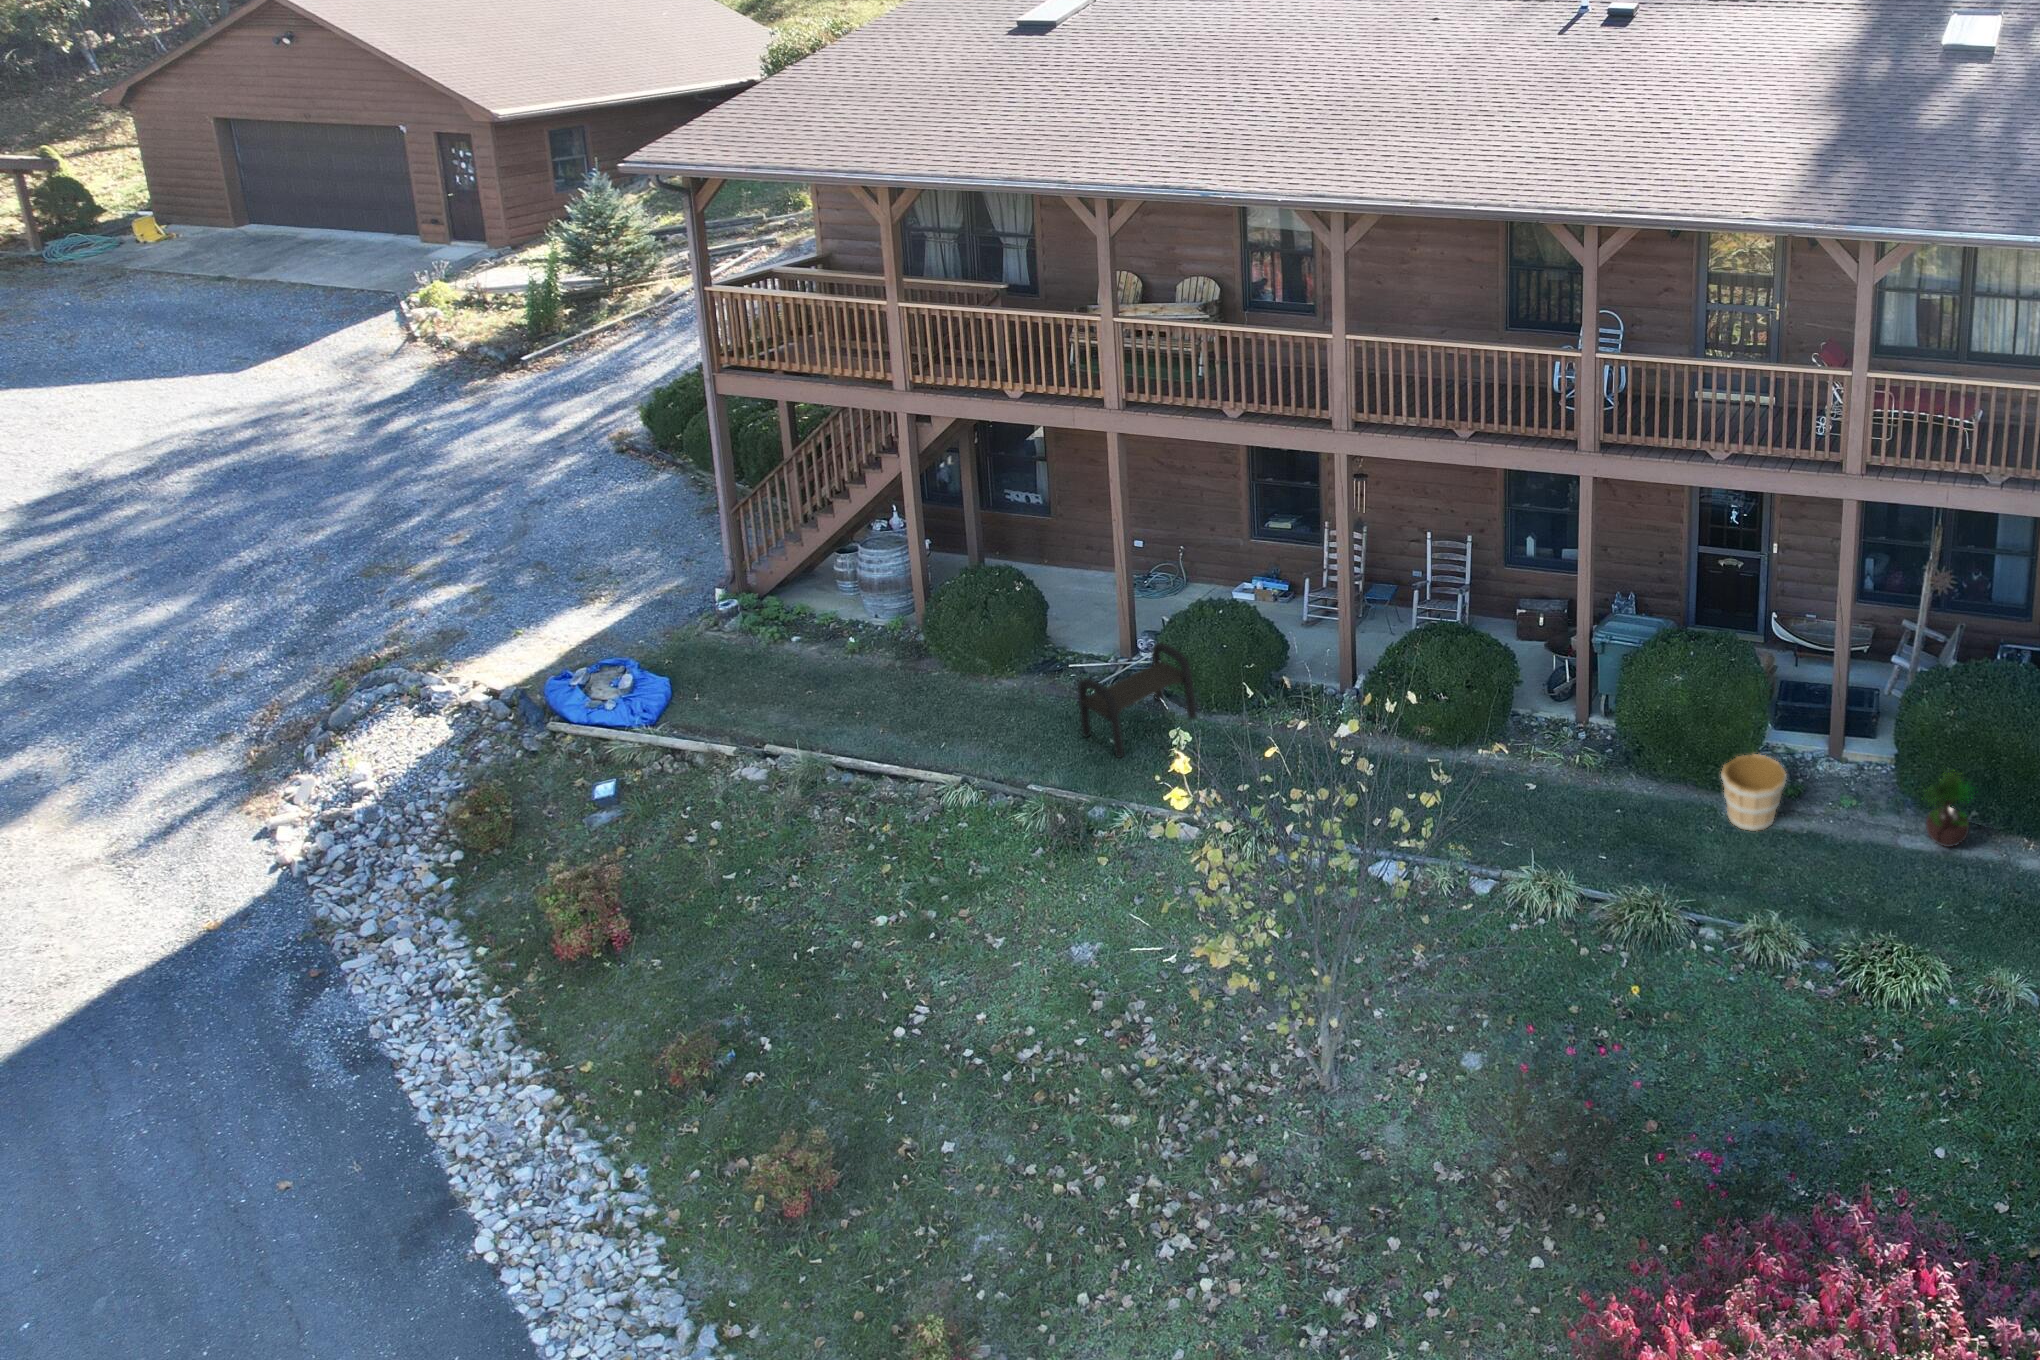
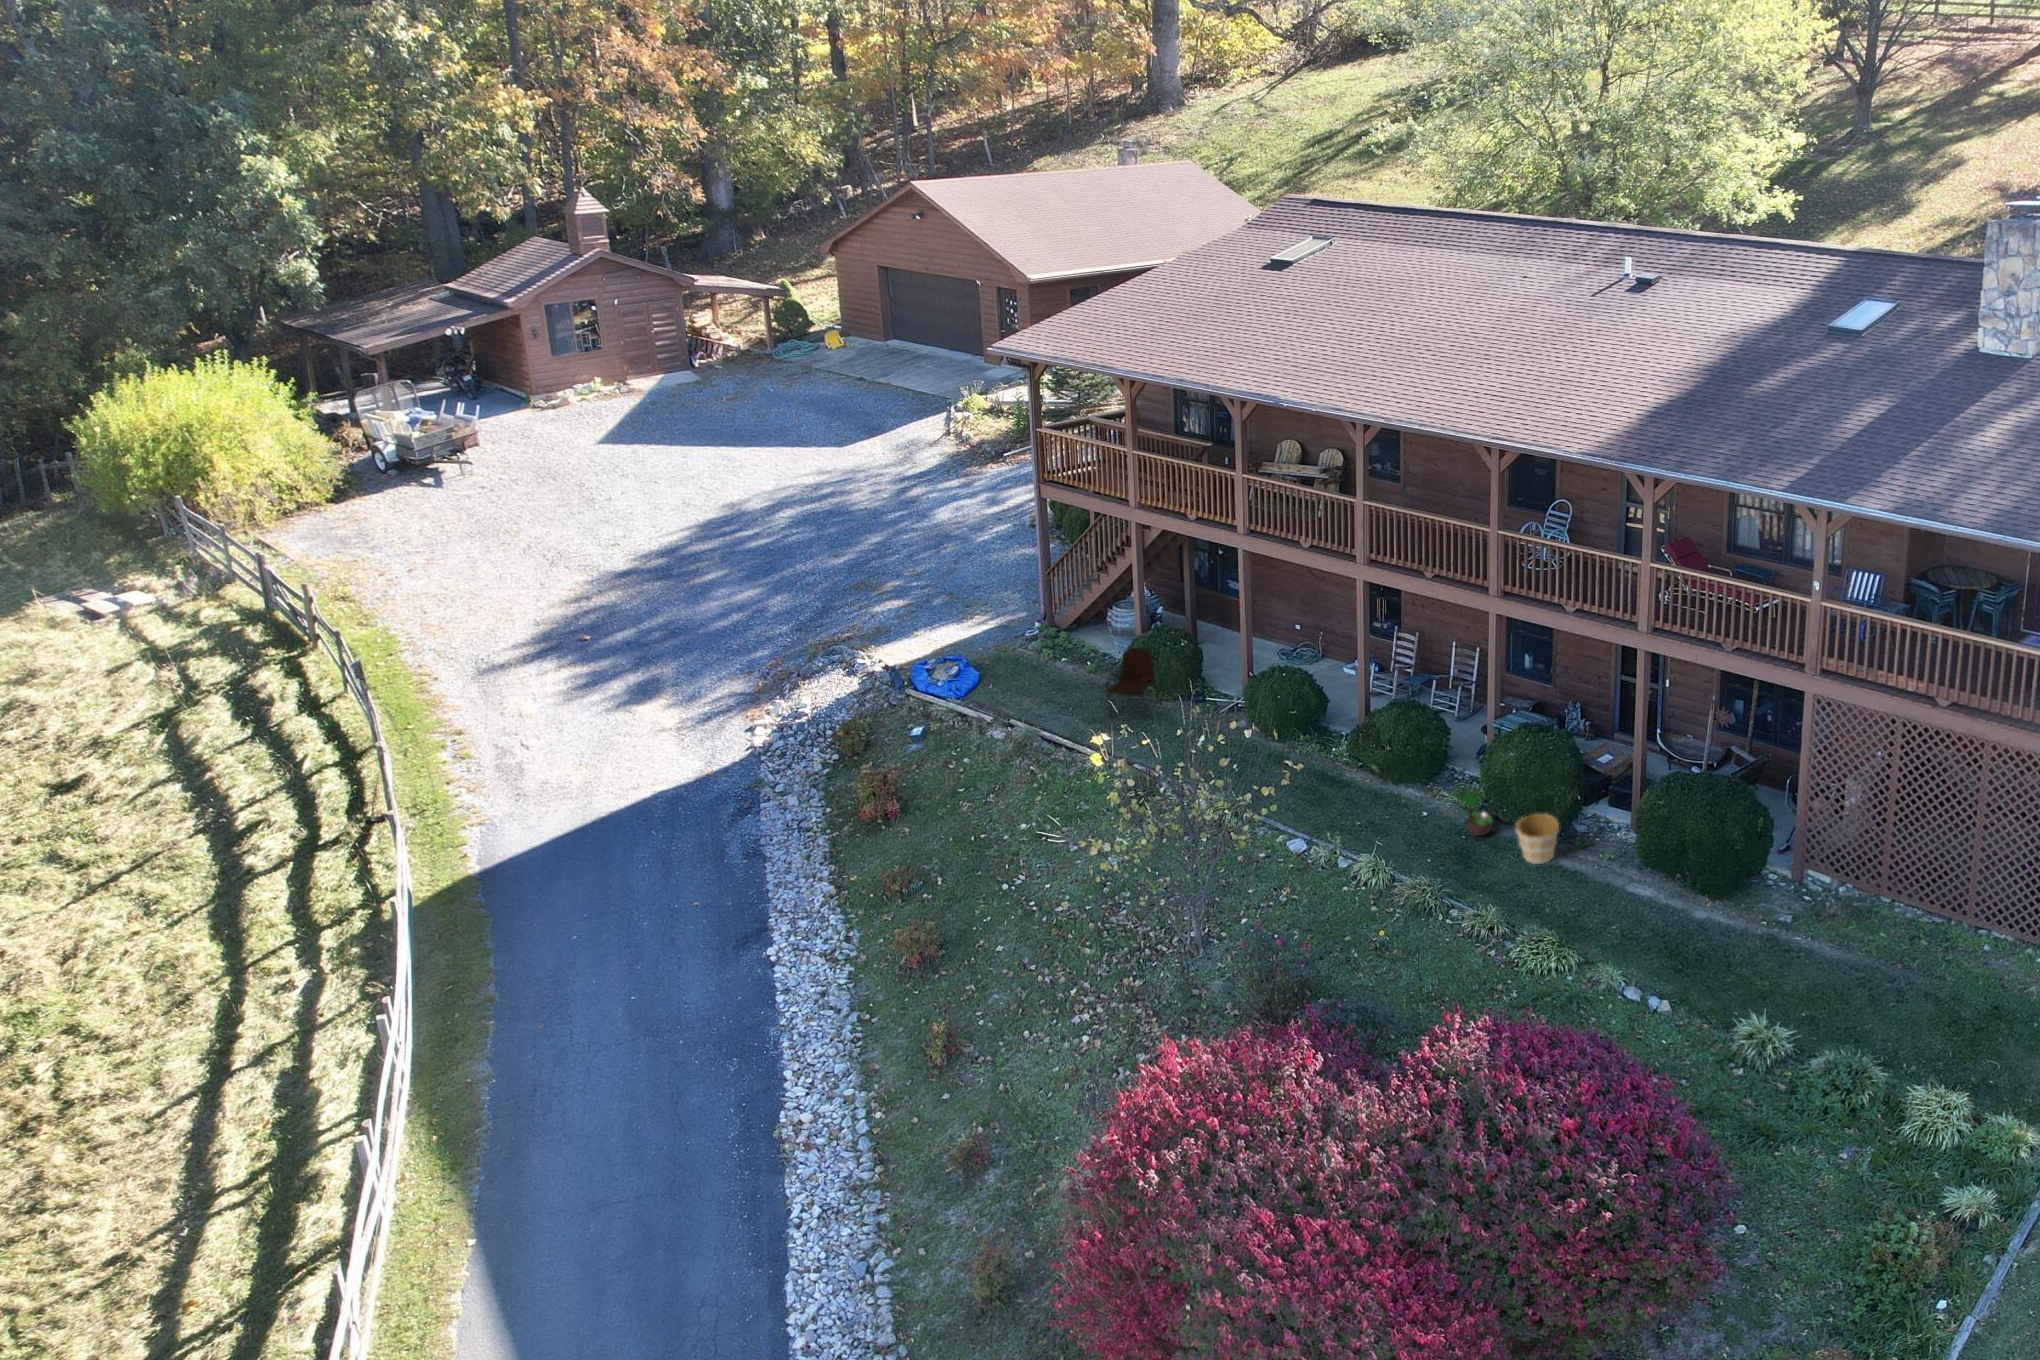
armchair: none [938,599,1020,716] -> present [1107,647,1156,713]
bench: present [1078,643,1196,758] -> none [1173,689,1248,757]
potted tree: present [1922,773,1975,847] -> present [1455,788,1493,836]

